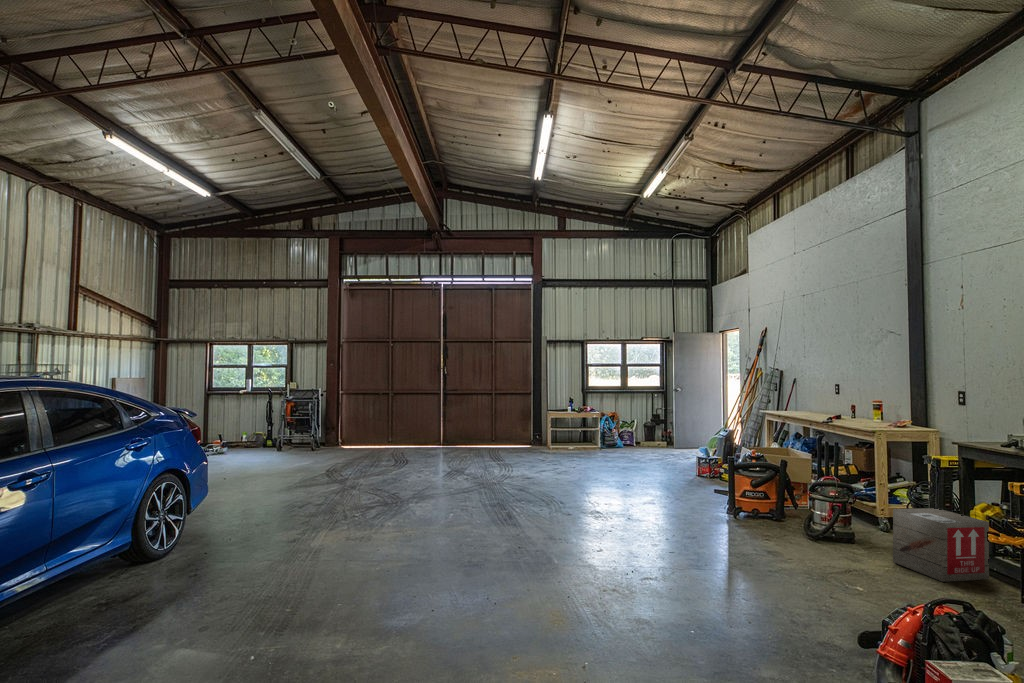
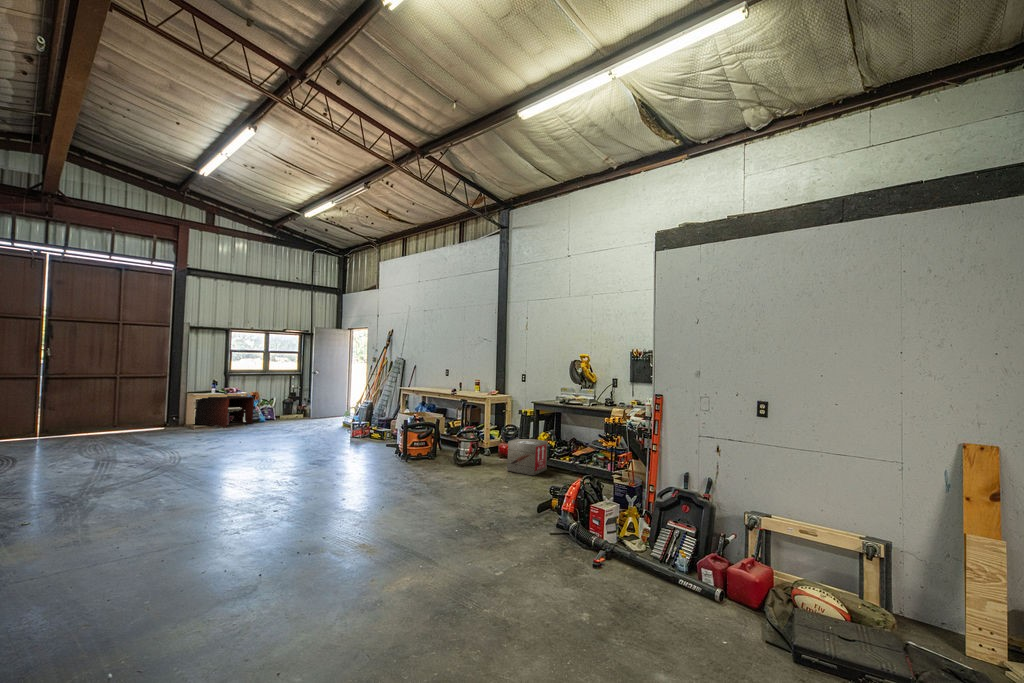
storage cabinet: none [554,413,607,449] -> present [195,396,254,428]

